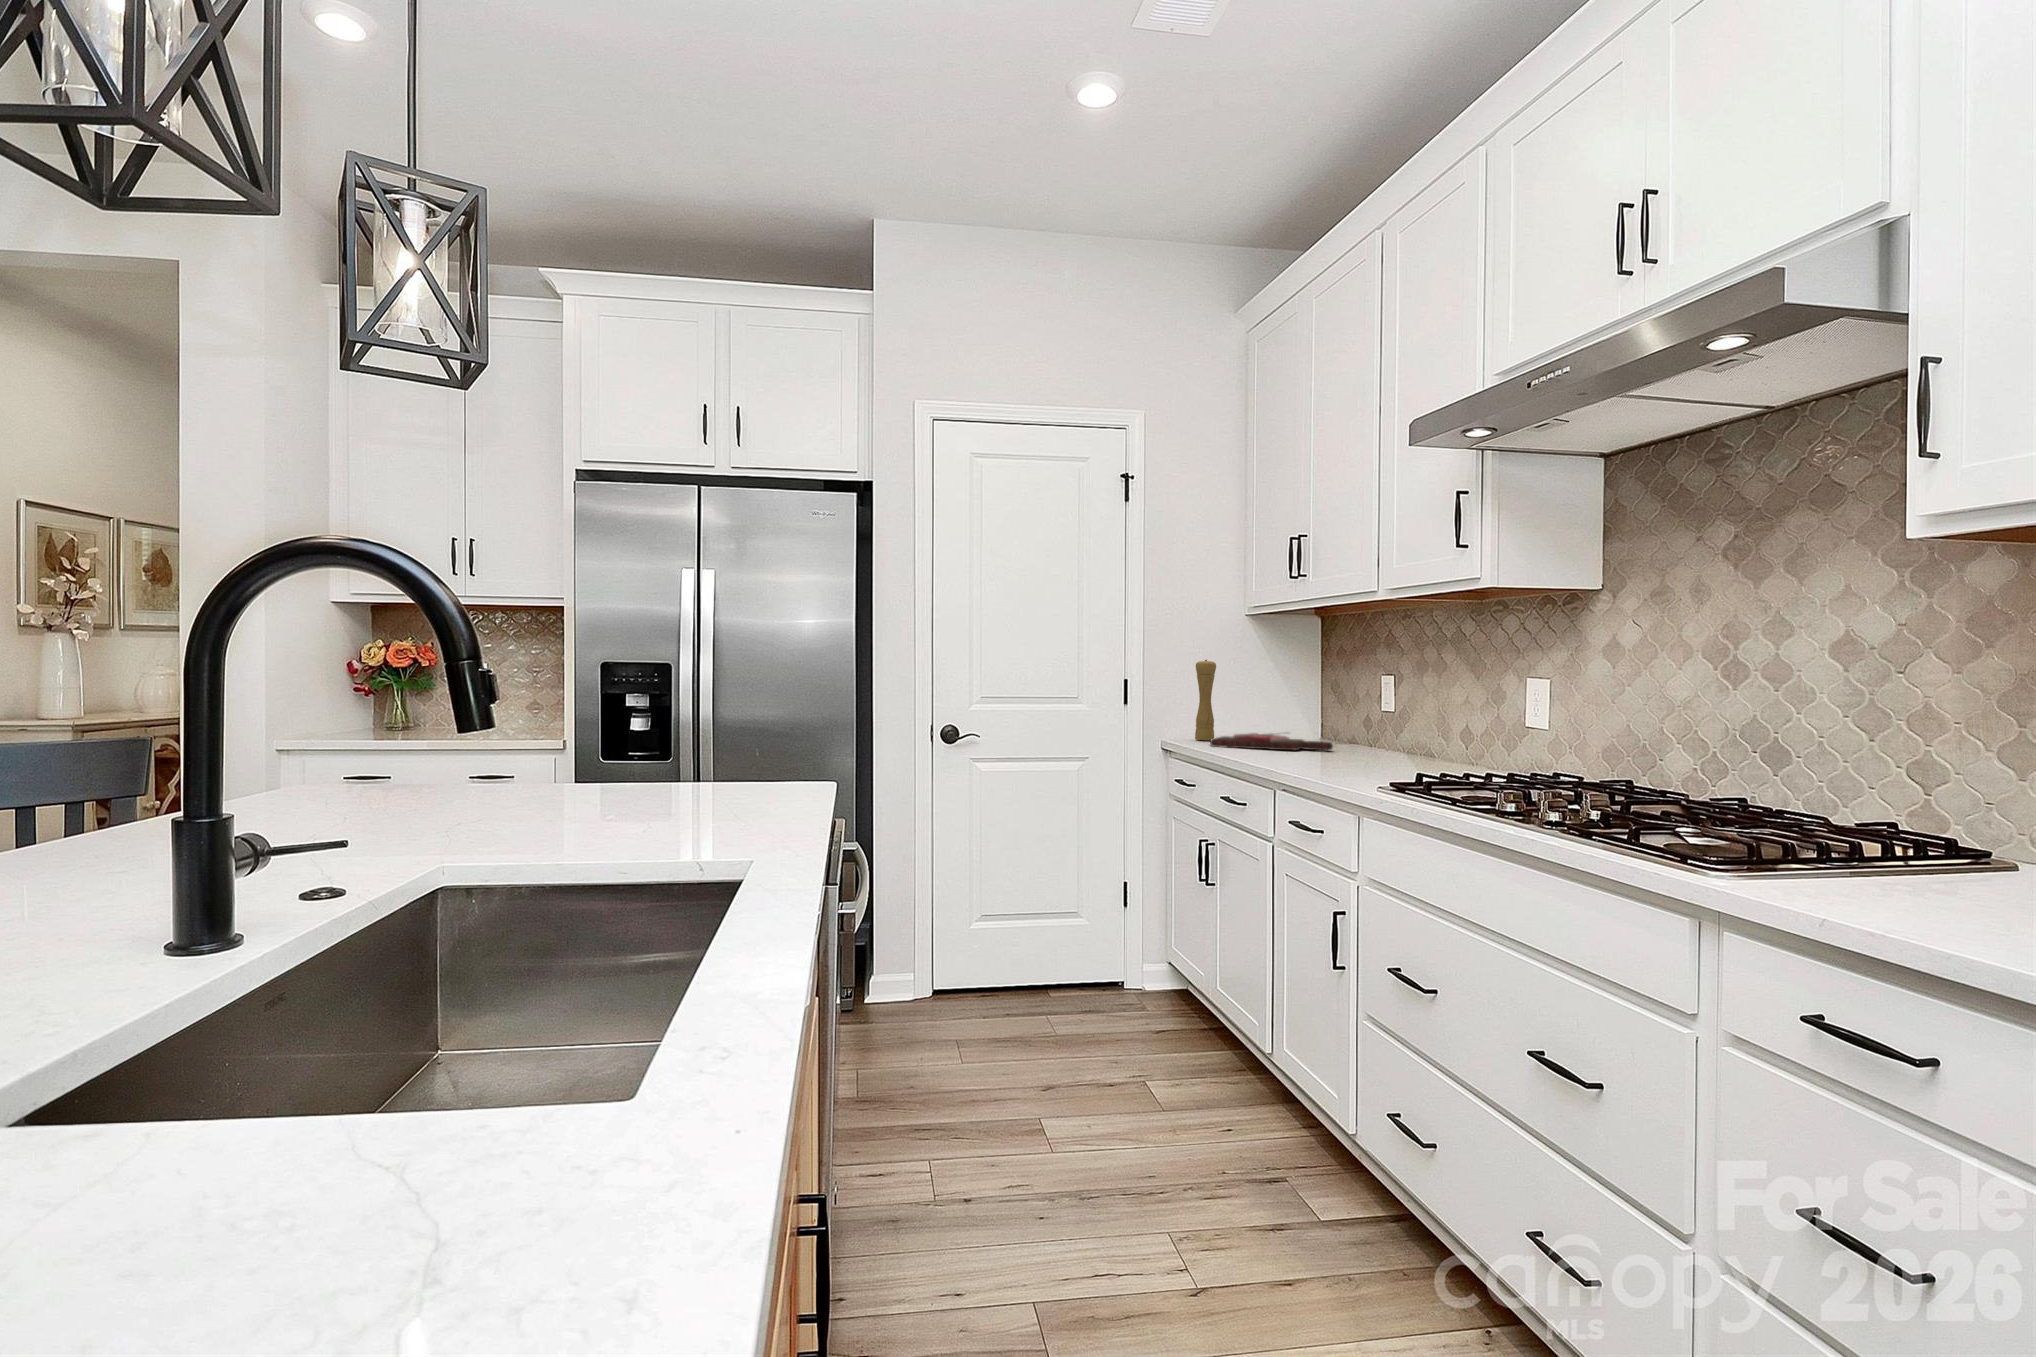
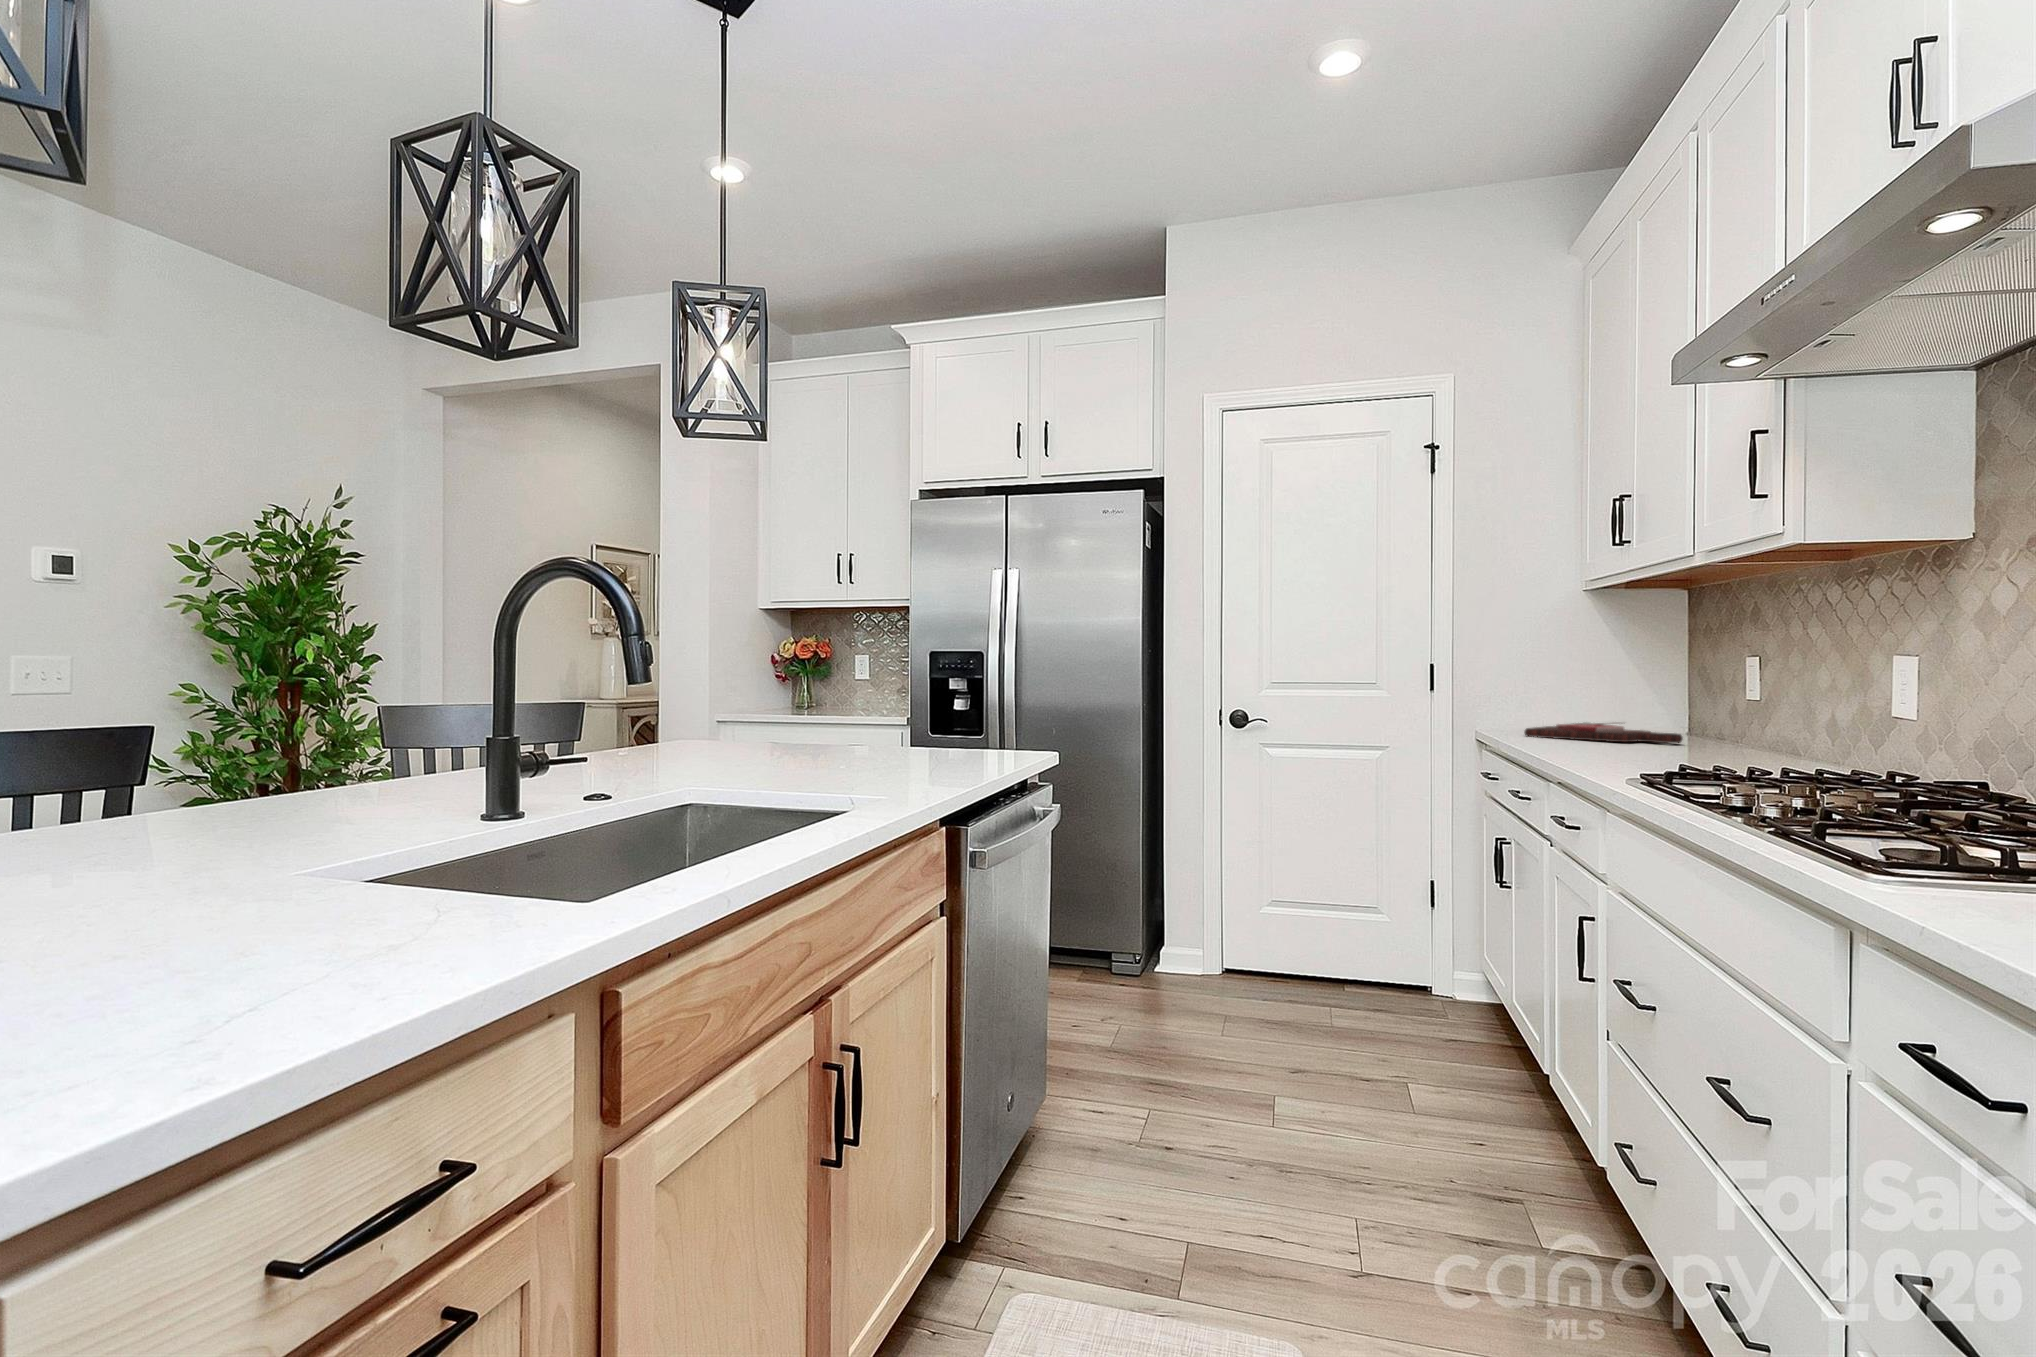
pepper mill: present [1195,660,1216,740] -> none [1521,640,1547,731]

